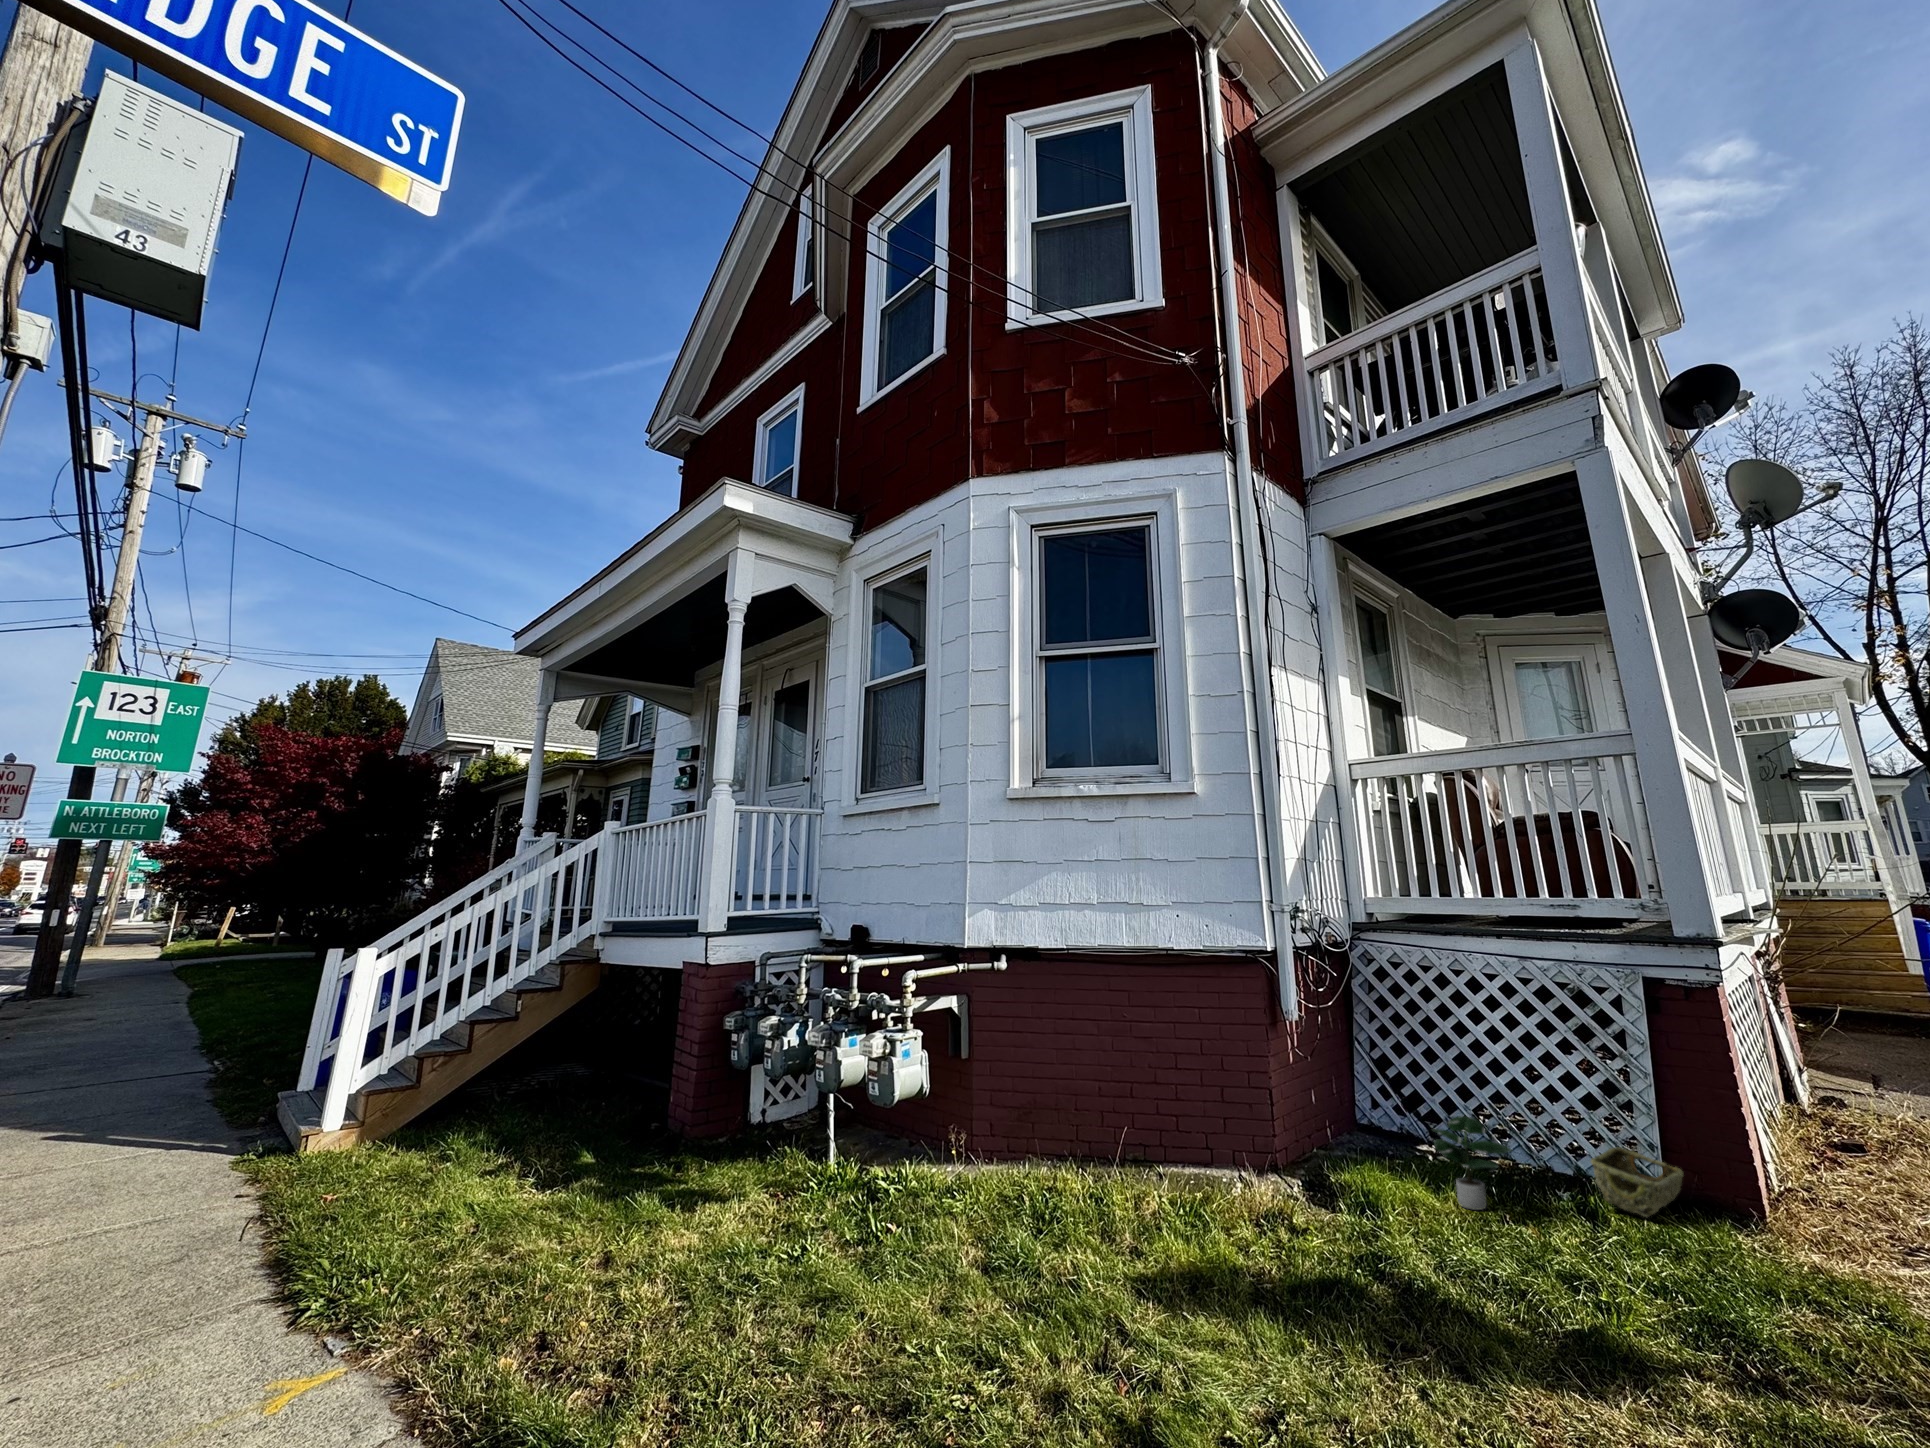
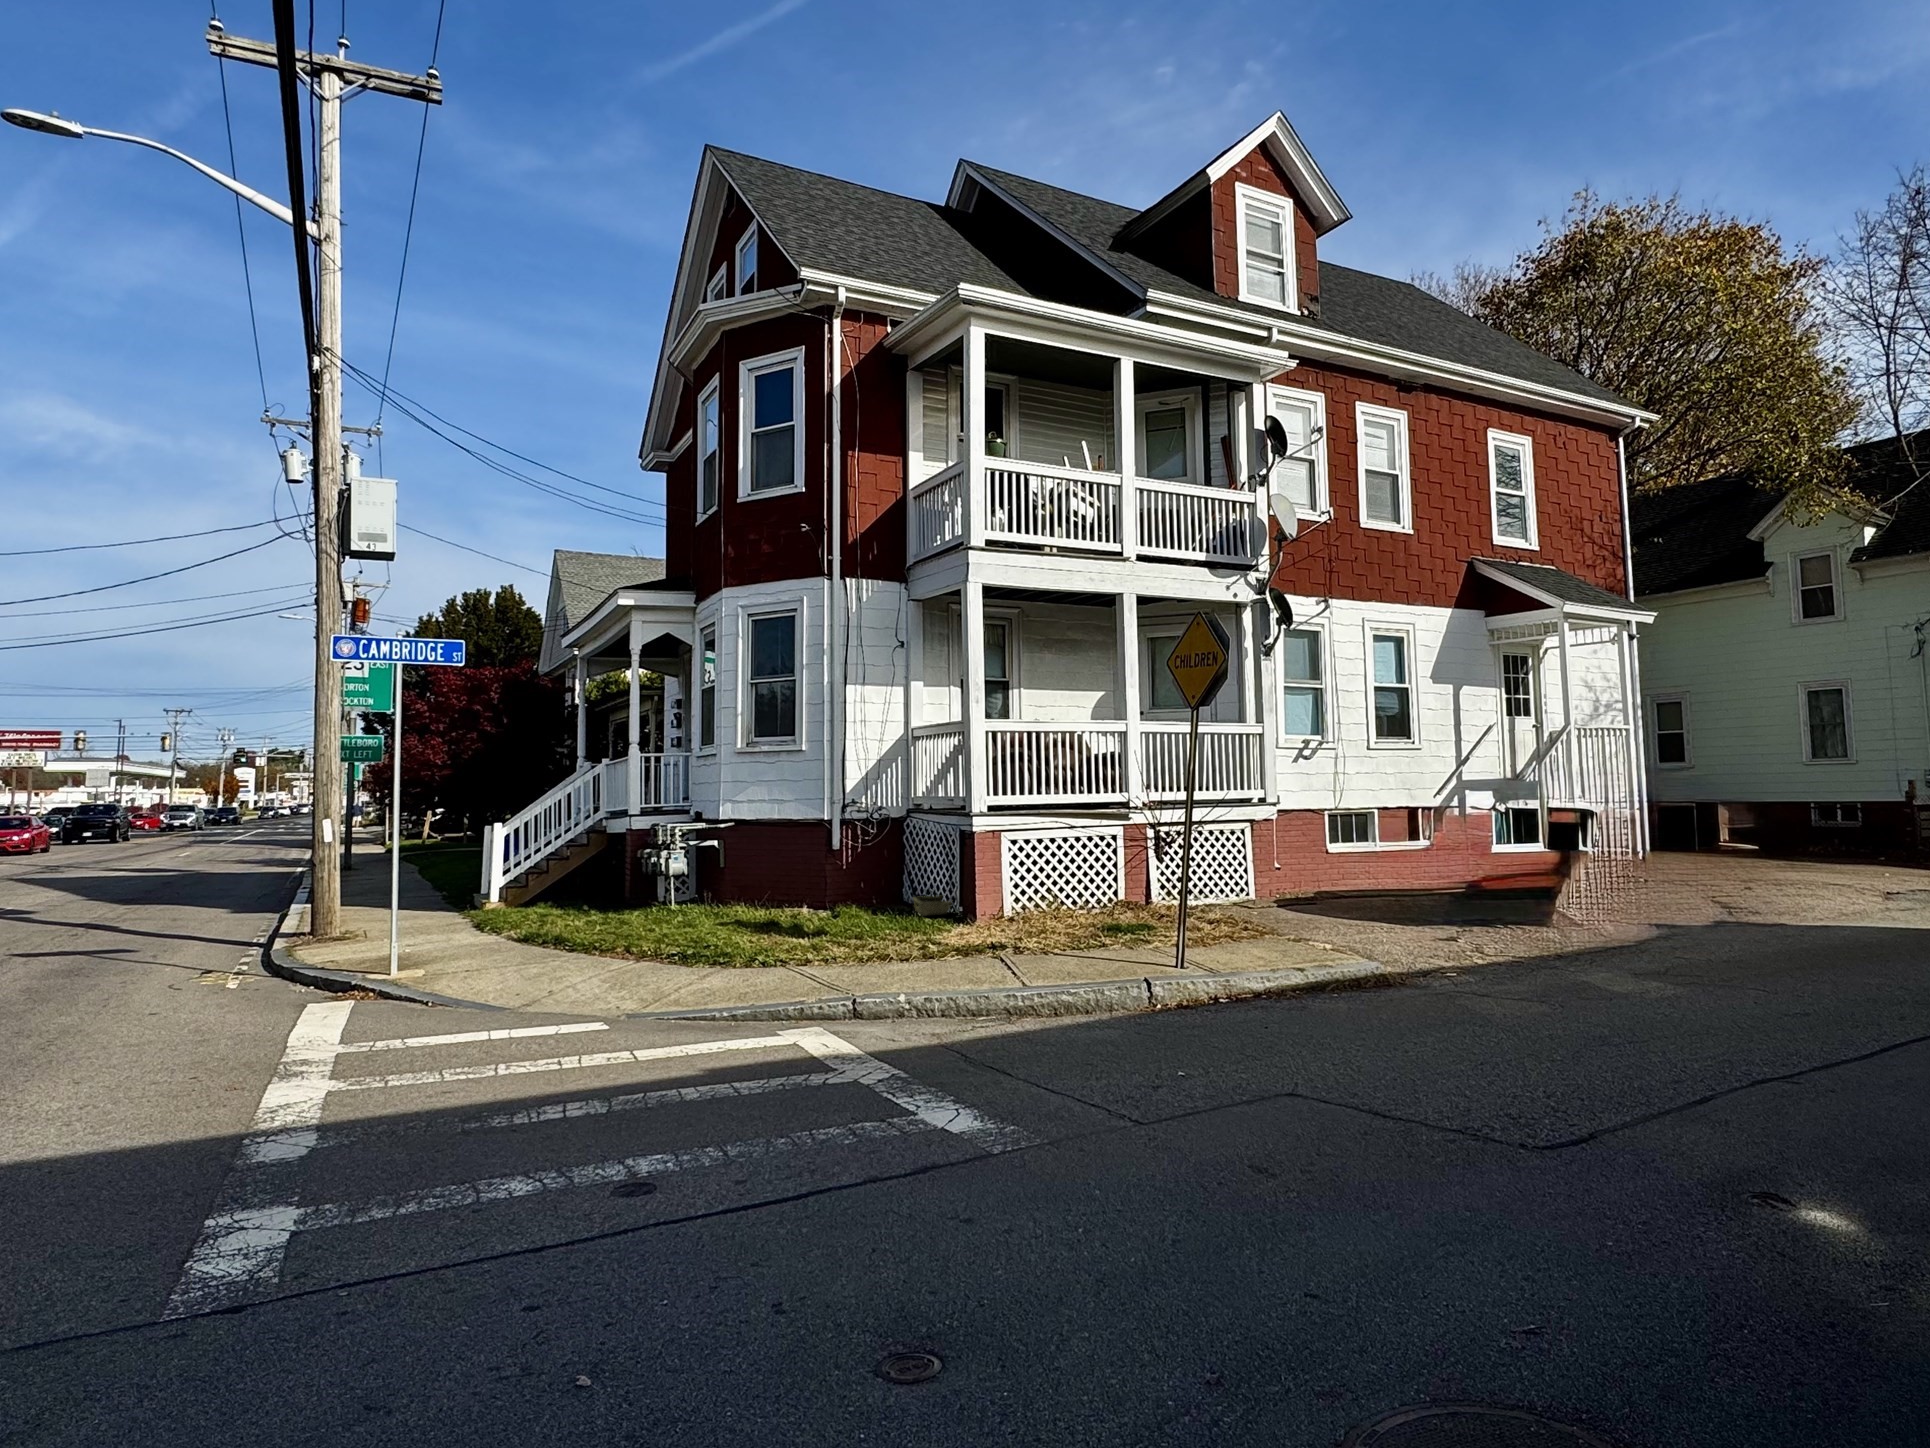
potted plant: present [1431,1116,1513,1210] -> none [858,883,884,915]

